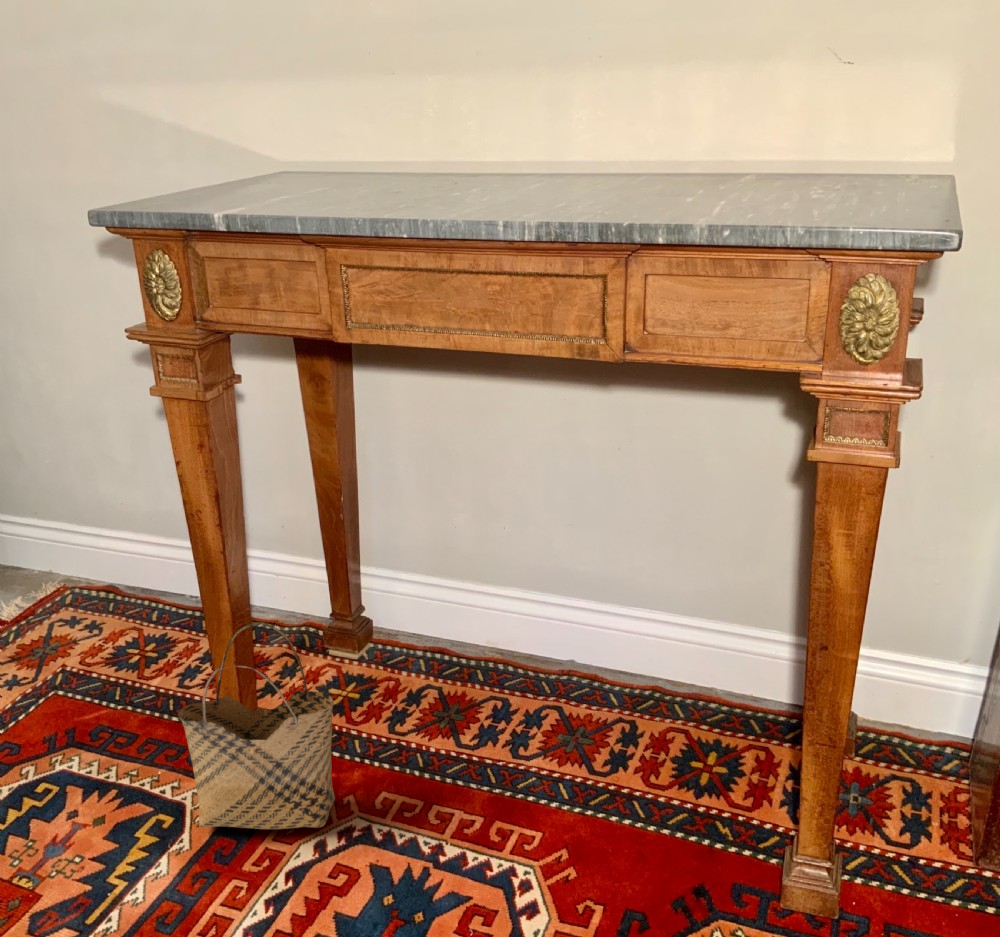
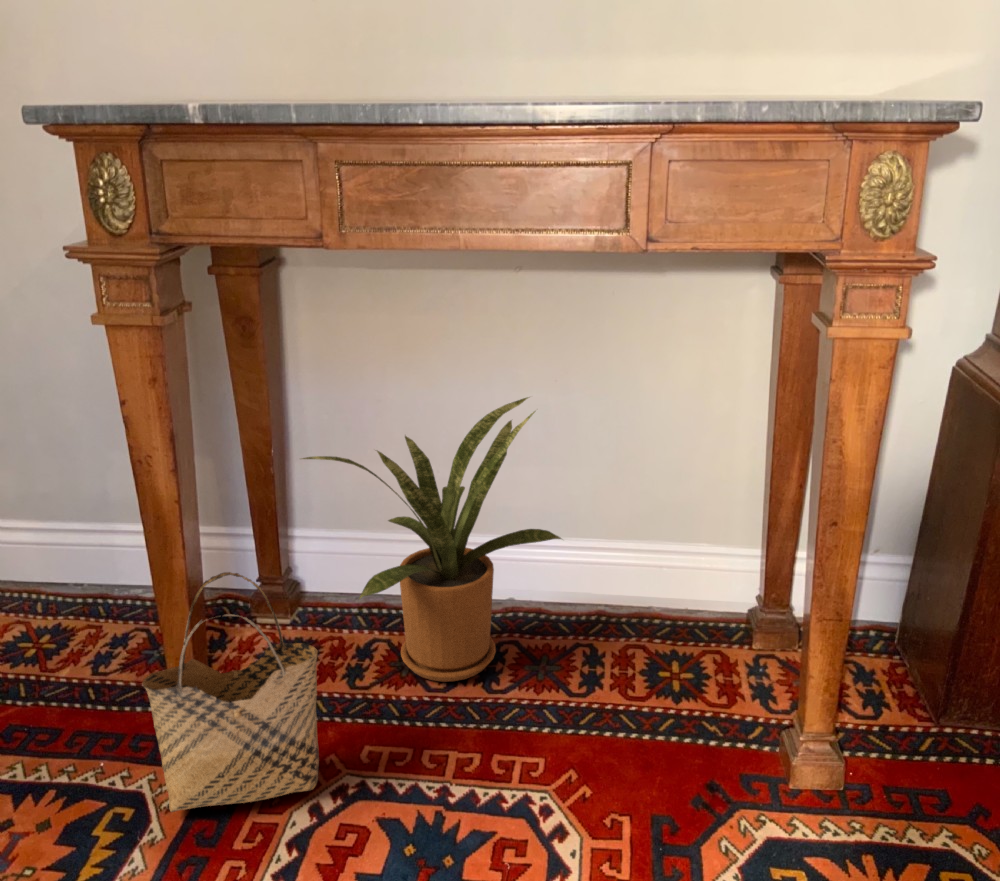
house plant: none [341,470,608,740] -> present [302,397,561,682]

